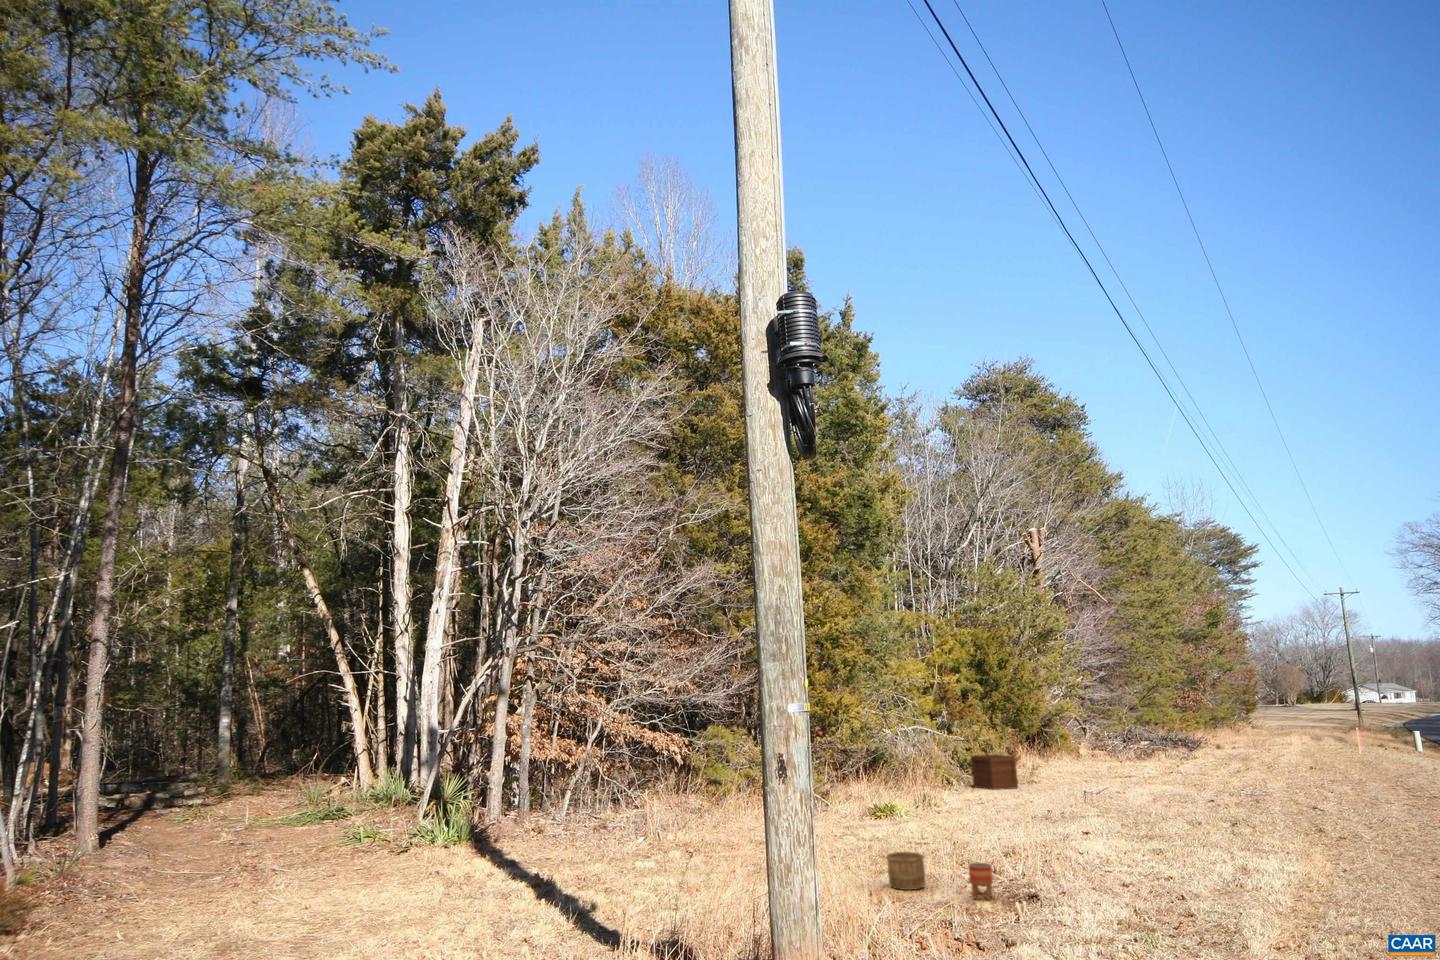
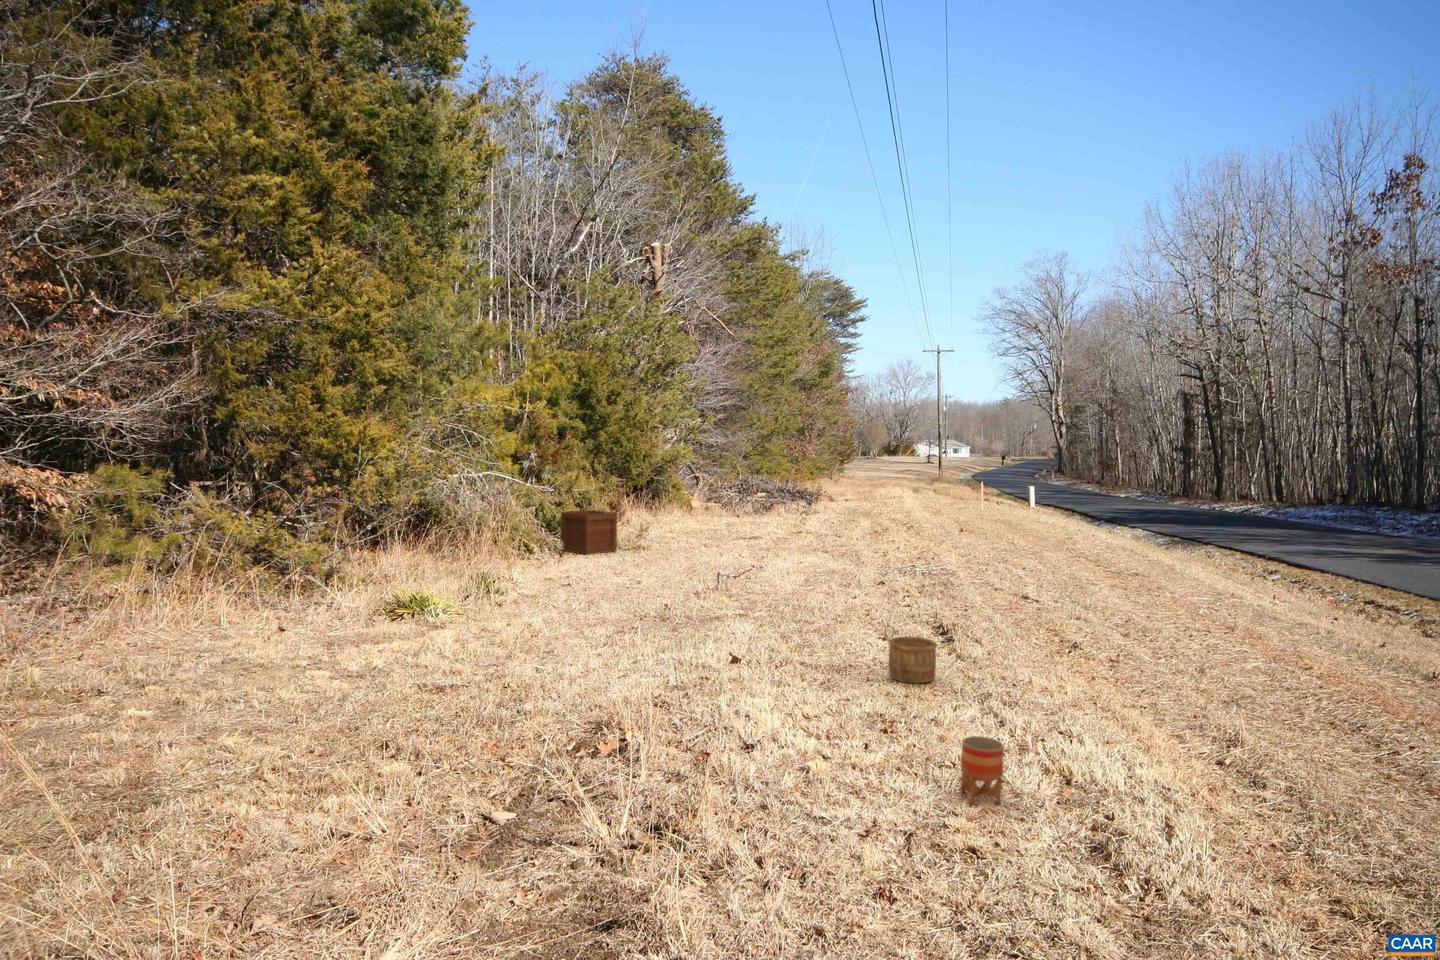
wooden bucket: present [886,852,925,890] -> present [888,636,937,684]
planter: present [969,863,993,900] -> present [961,736,1004,804]

